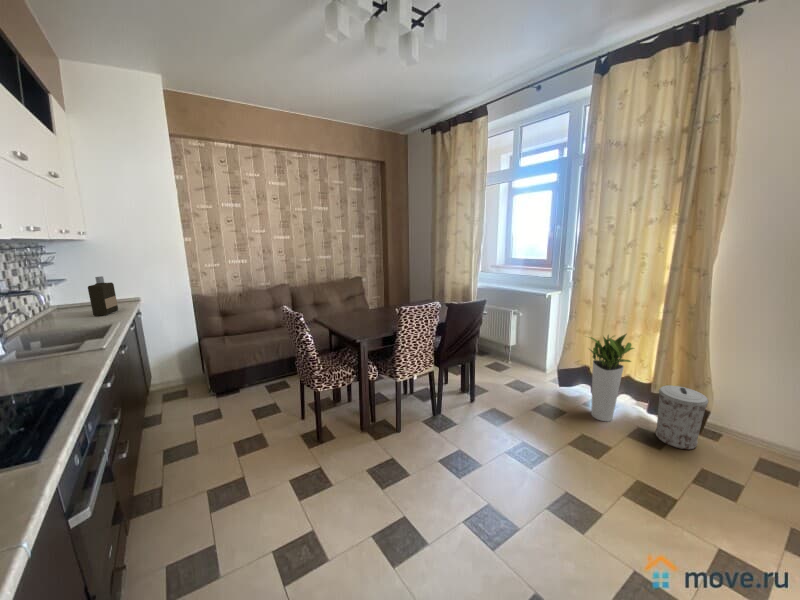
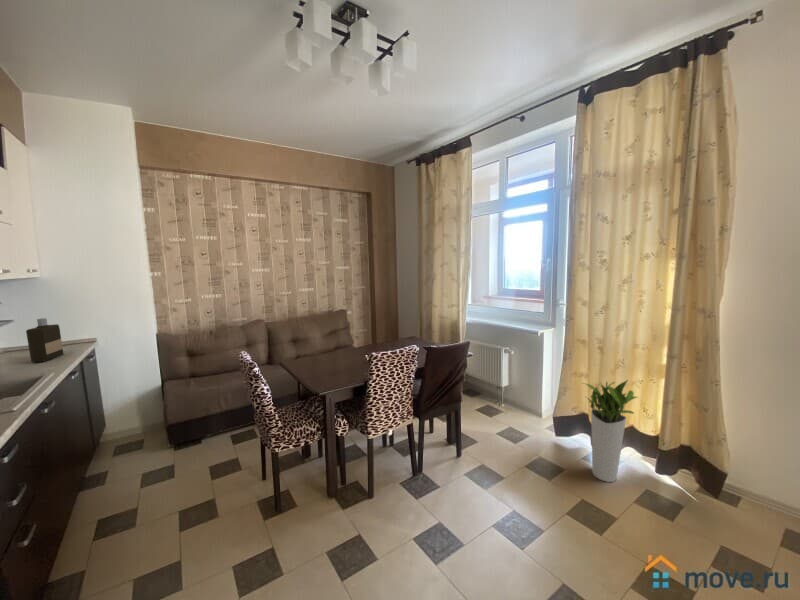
trash can: present [656,386,708,449] -> none [667,442,727,522]

